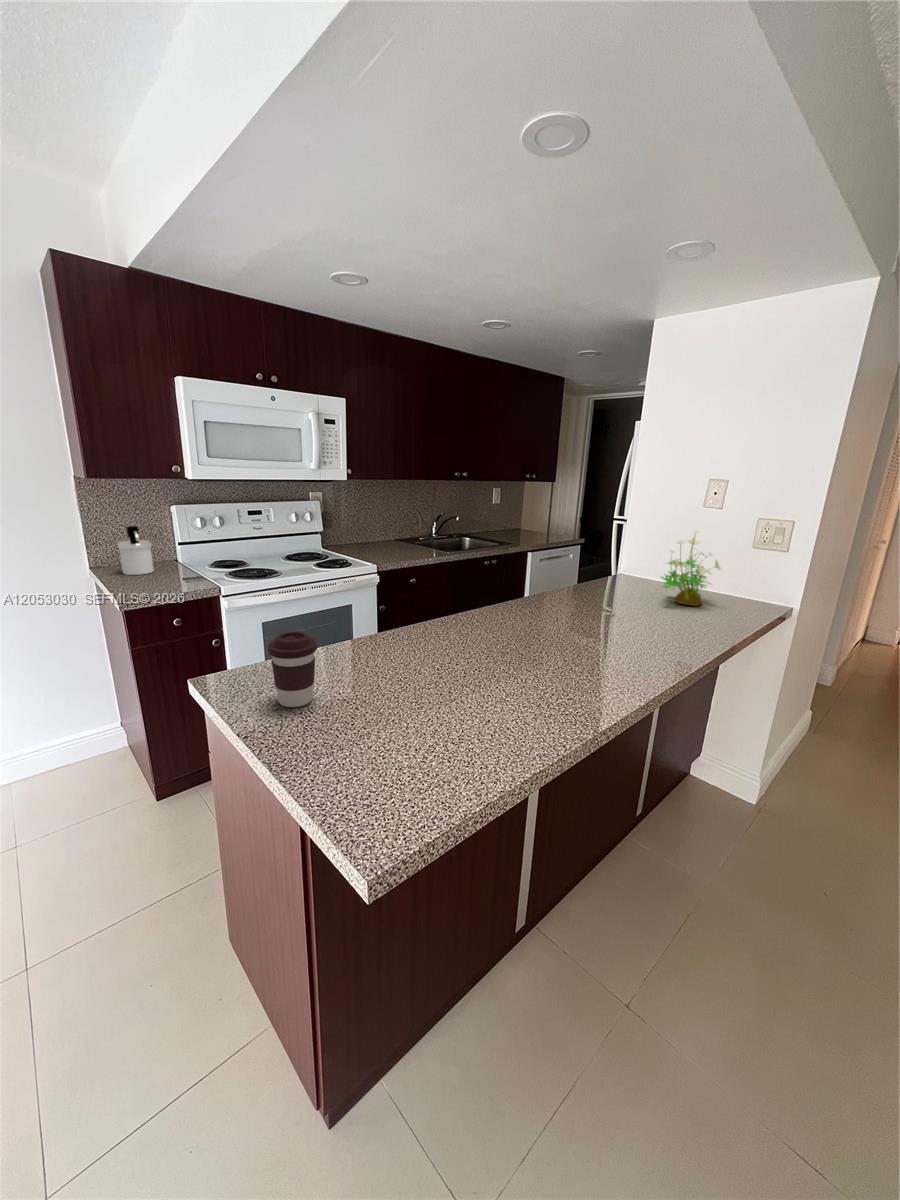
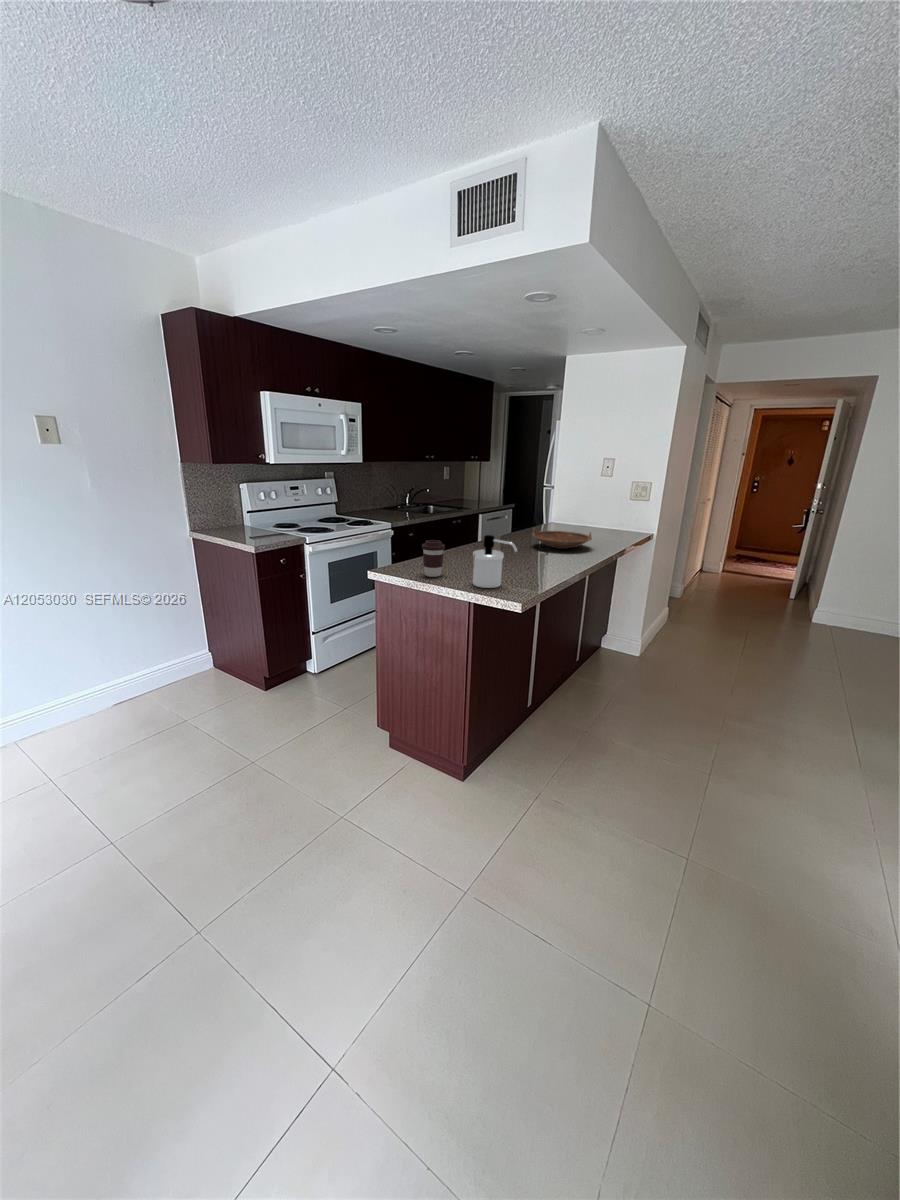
soap dispenser: present [118,526,154,575] -> present [473,535,517,588]
potted plant: present [661,531,721,606] -> none [583,489,617,534]
bowl: none [552,596,663,640] -> present [532,528,592,549]

